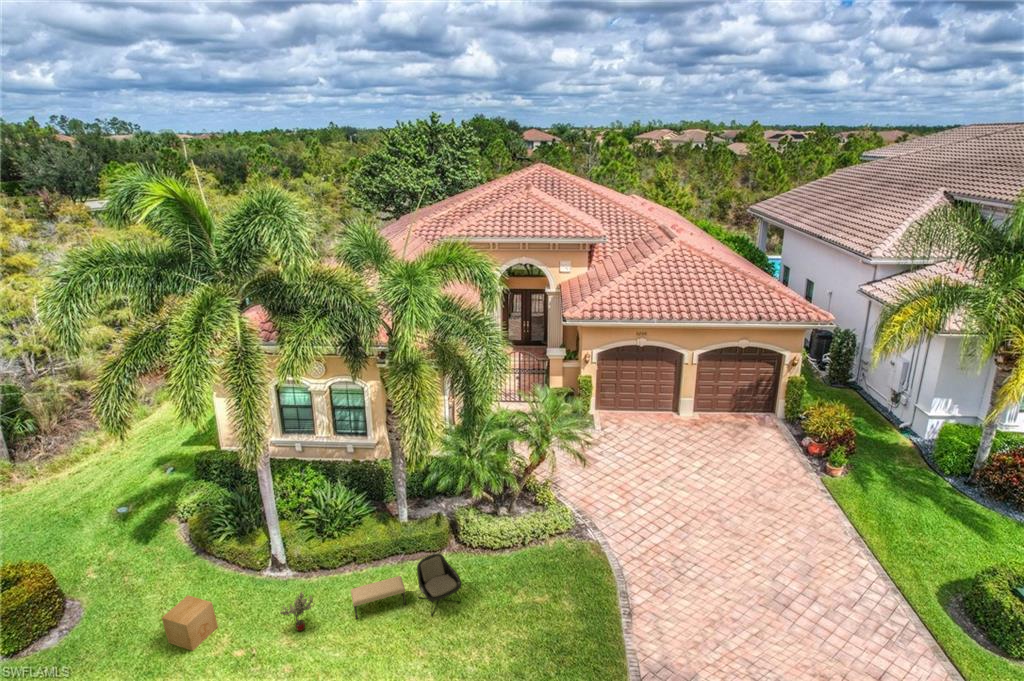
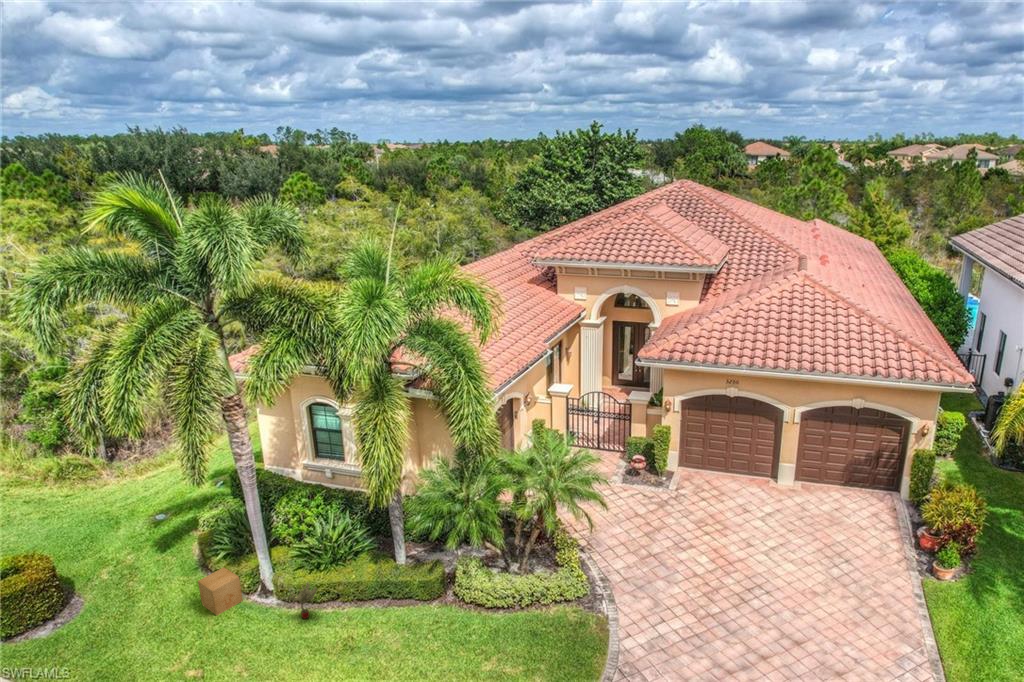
lounge chair: present [417,554,462,616] -> none [412,572,452,632]
bench: present [351,576,406,619] -> none [351,588,403,619]

